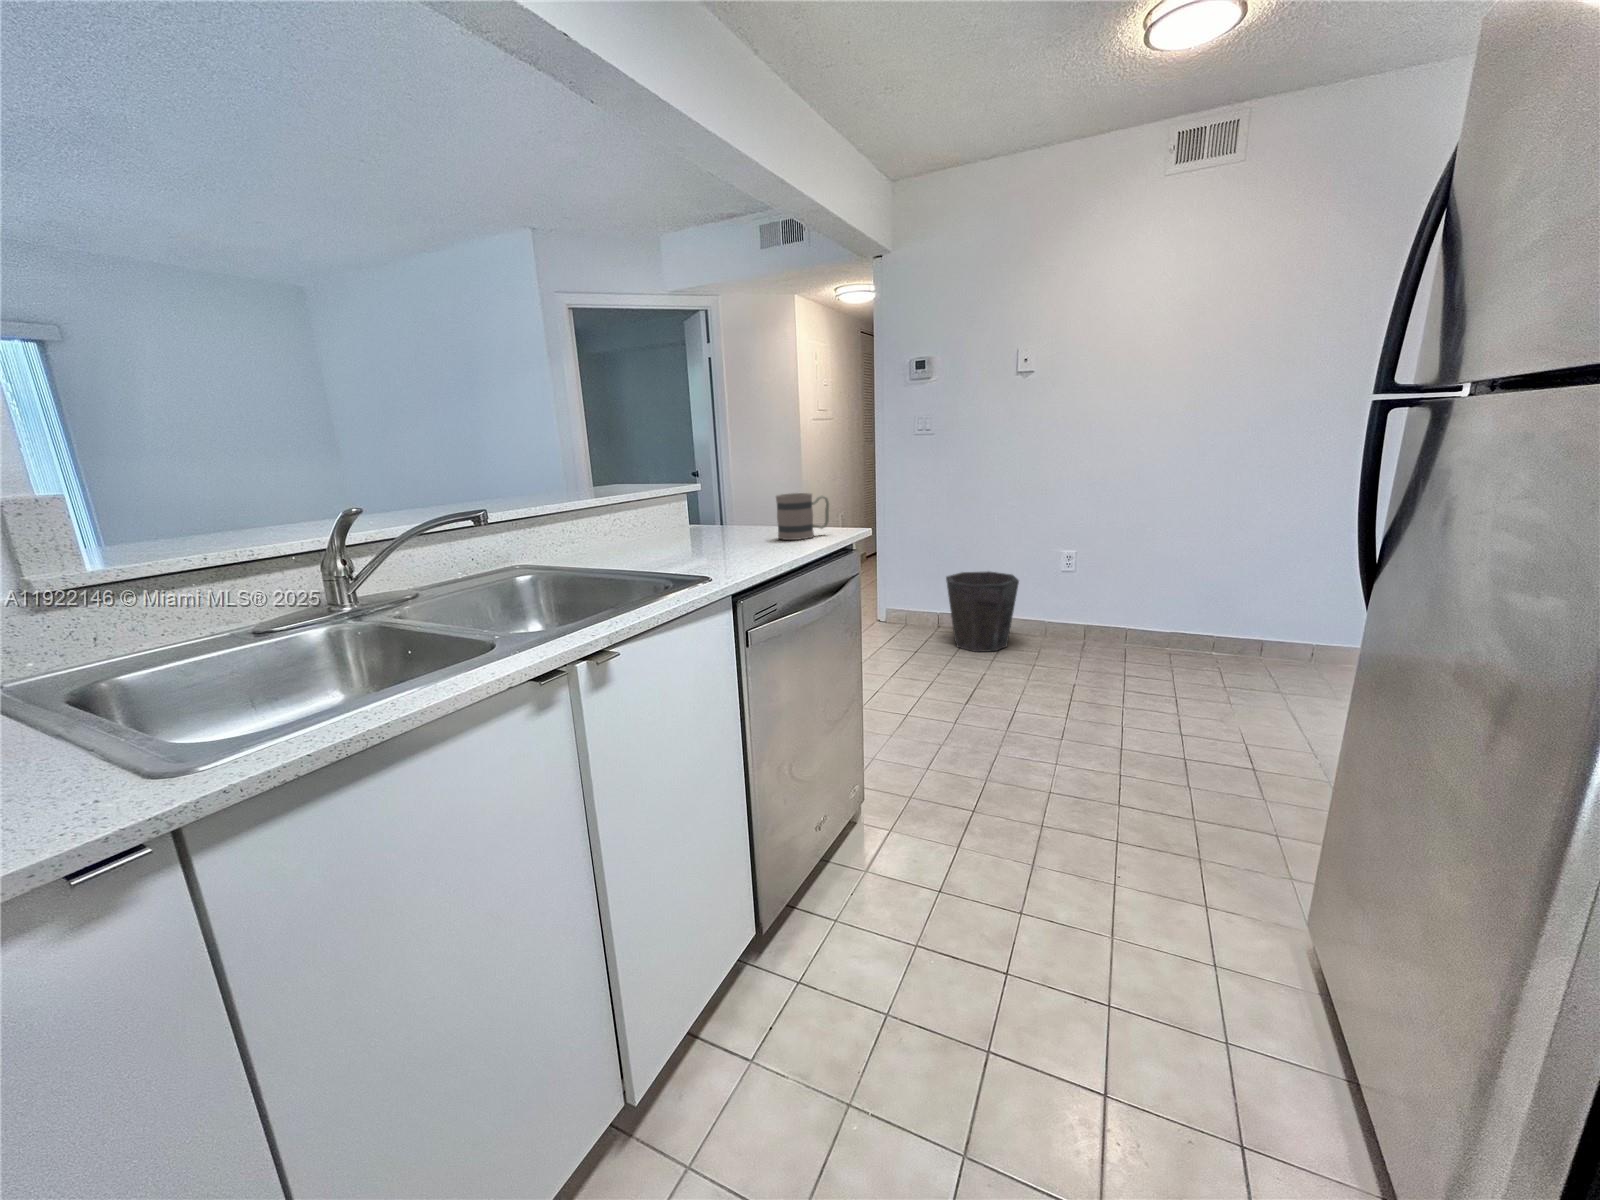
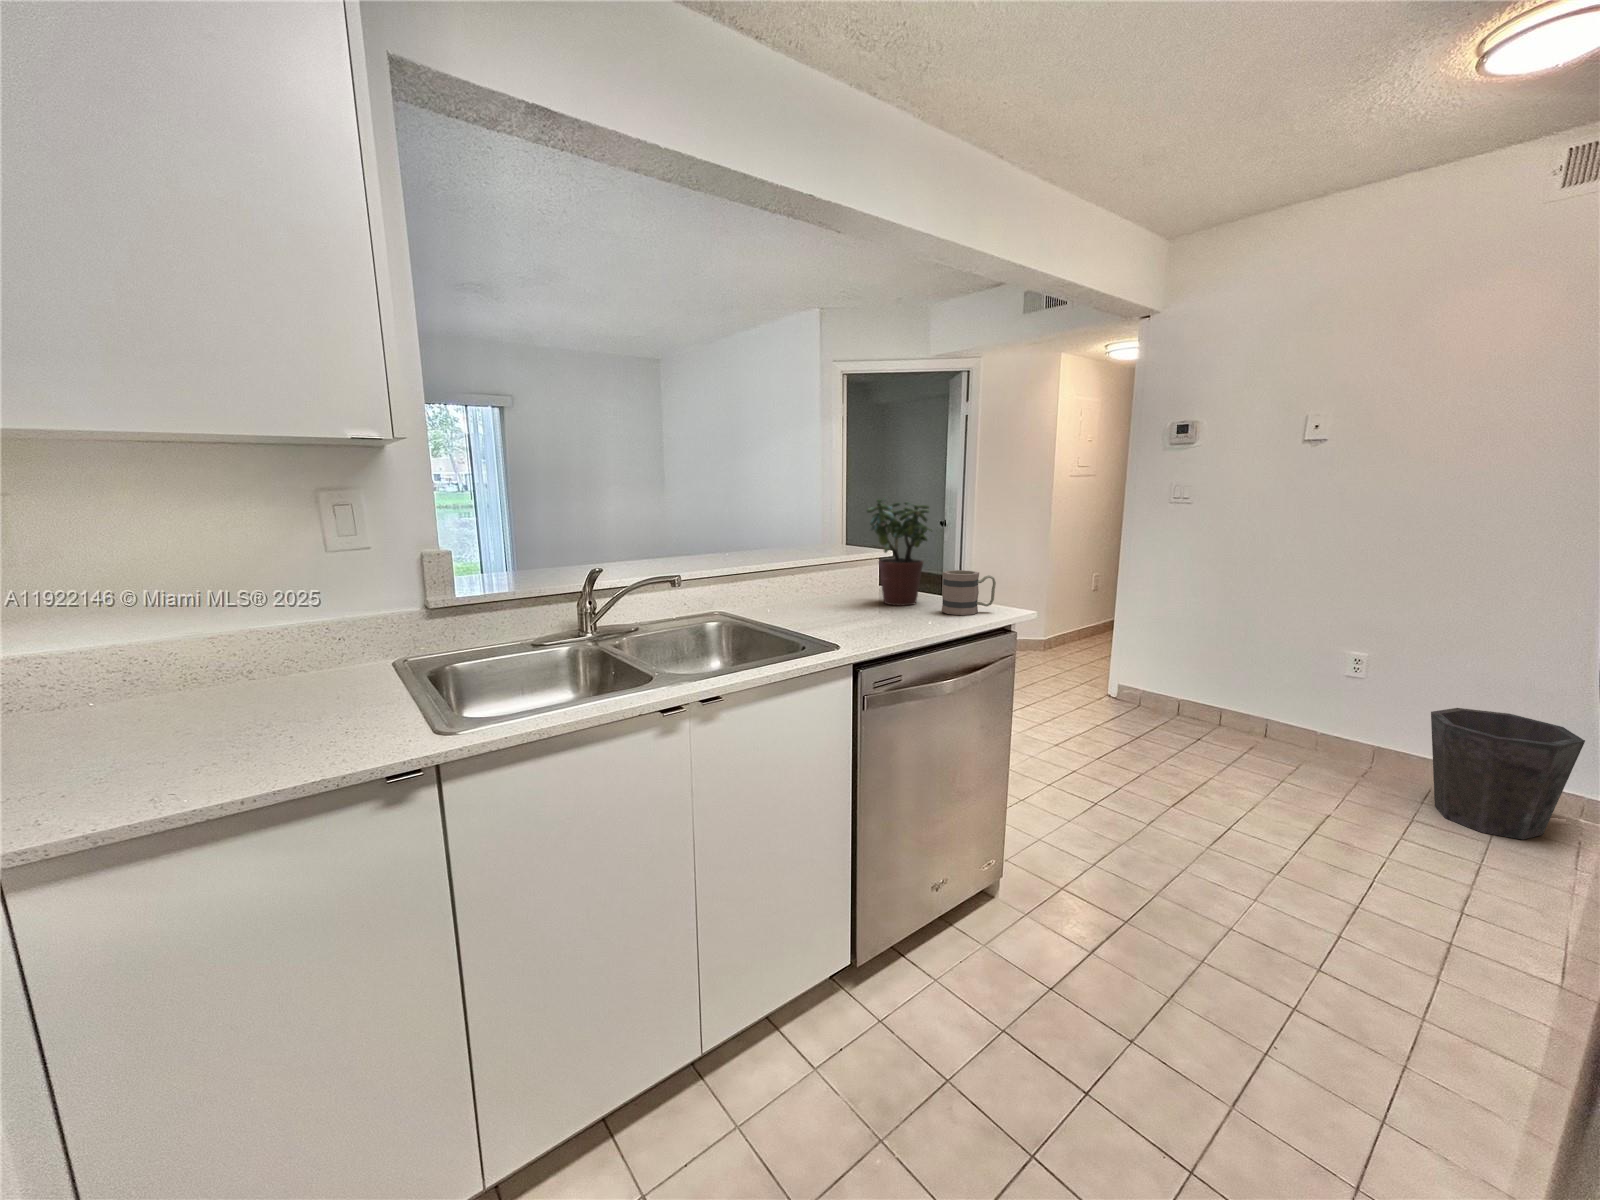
potted plant: none [680,418,755,540] -> present [867,497,932,606]
waste bin: present [946,571,1019,652] -> present [1431,708,1585,839]

